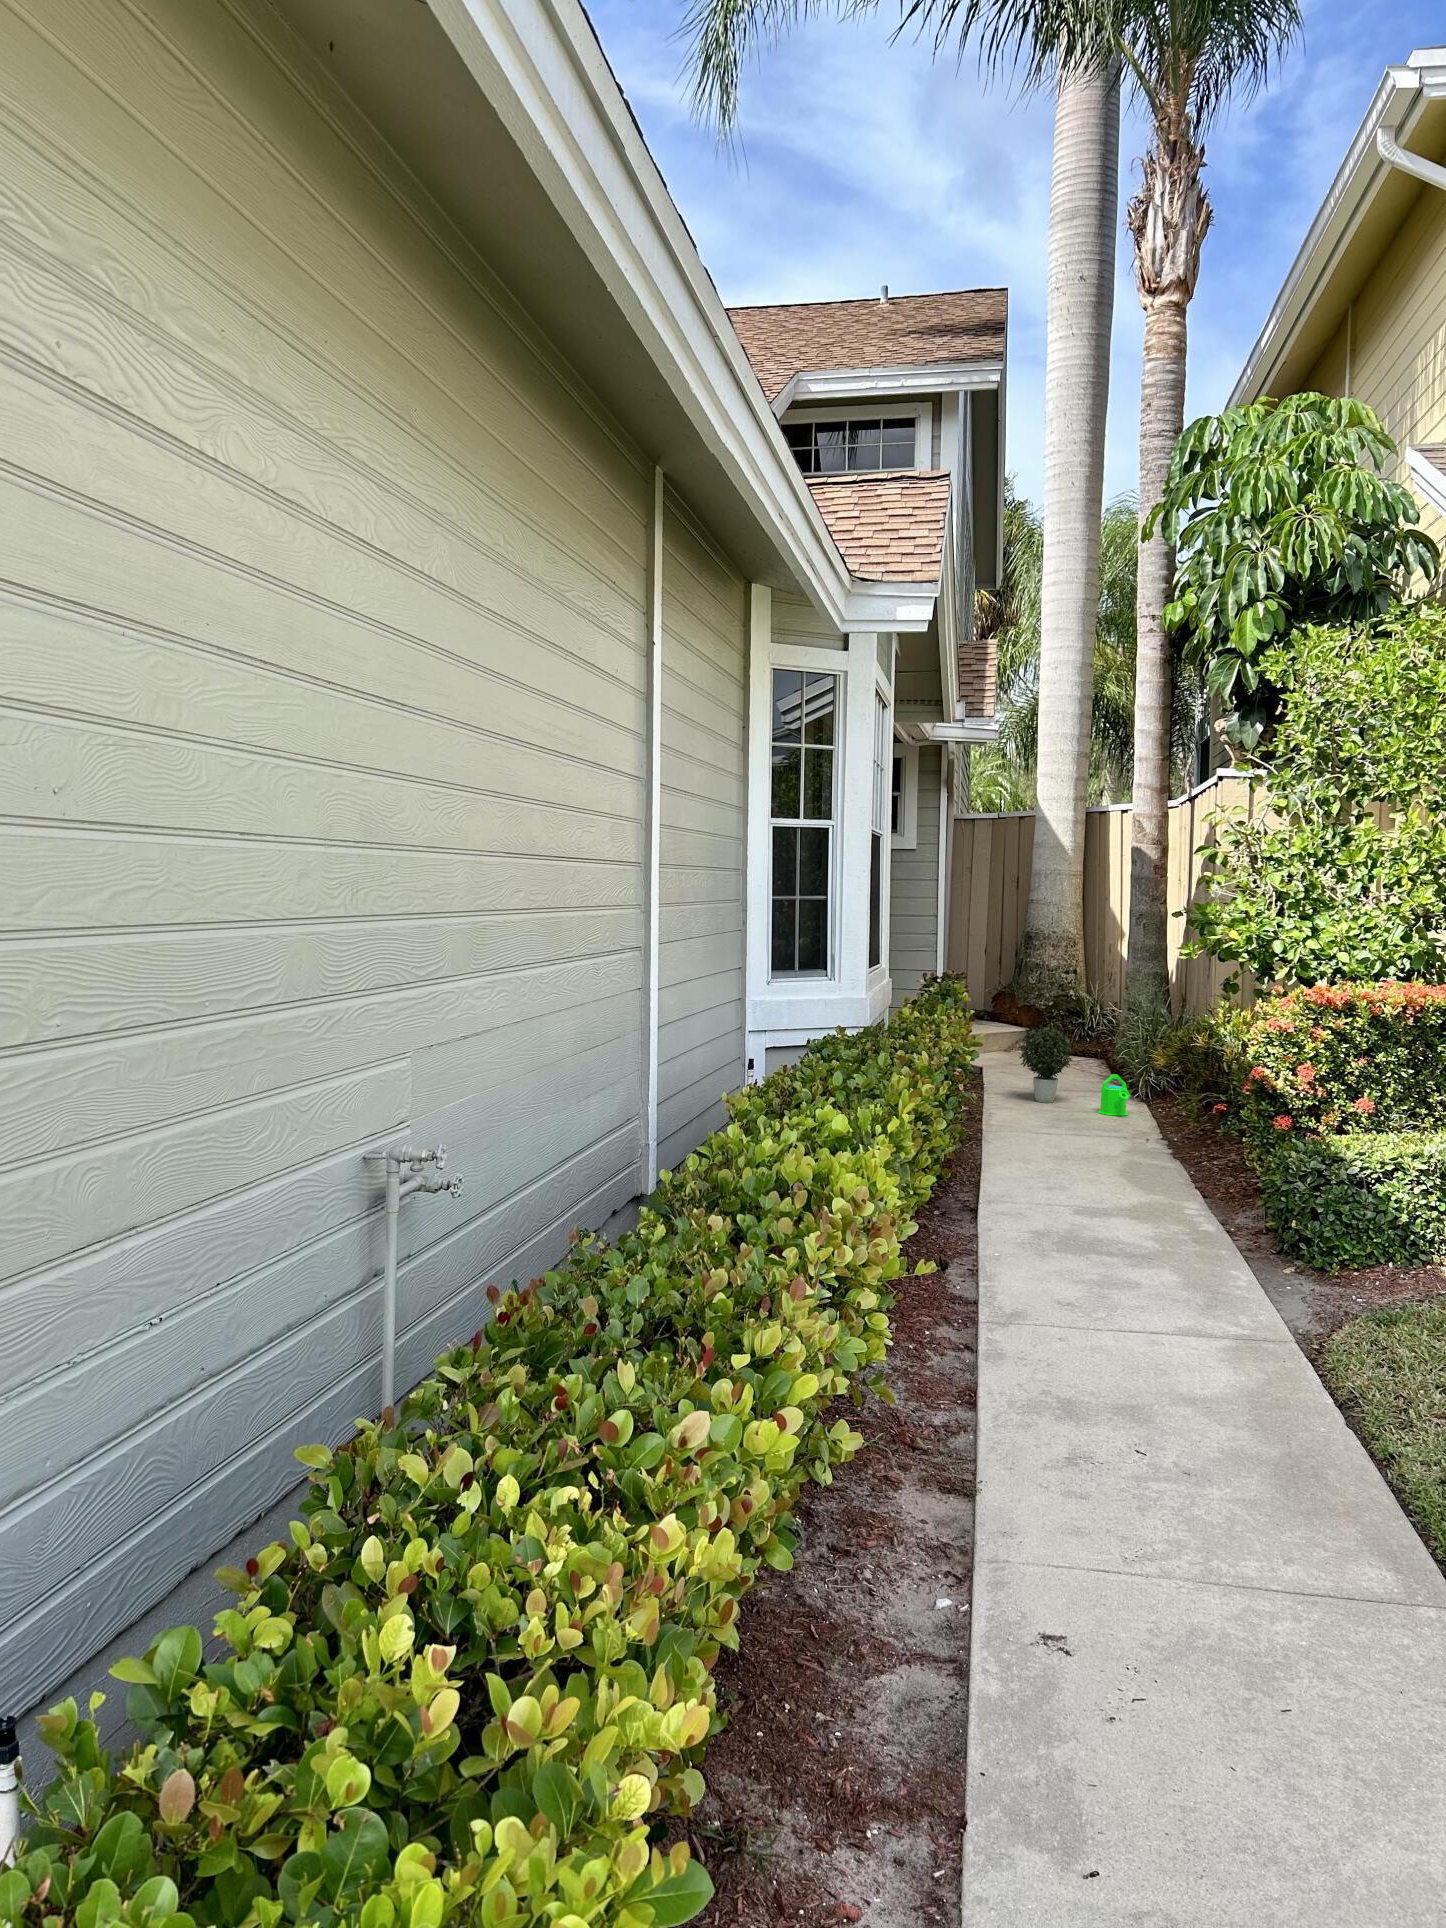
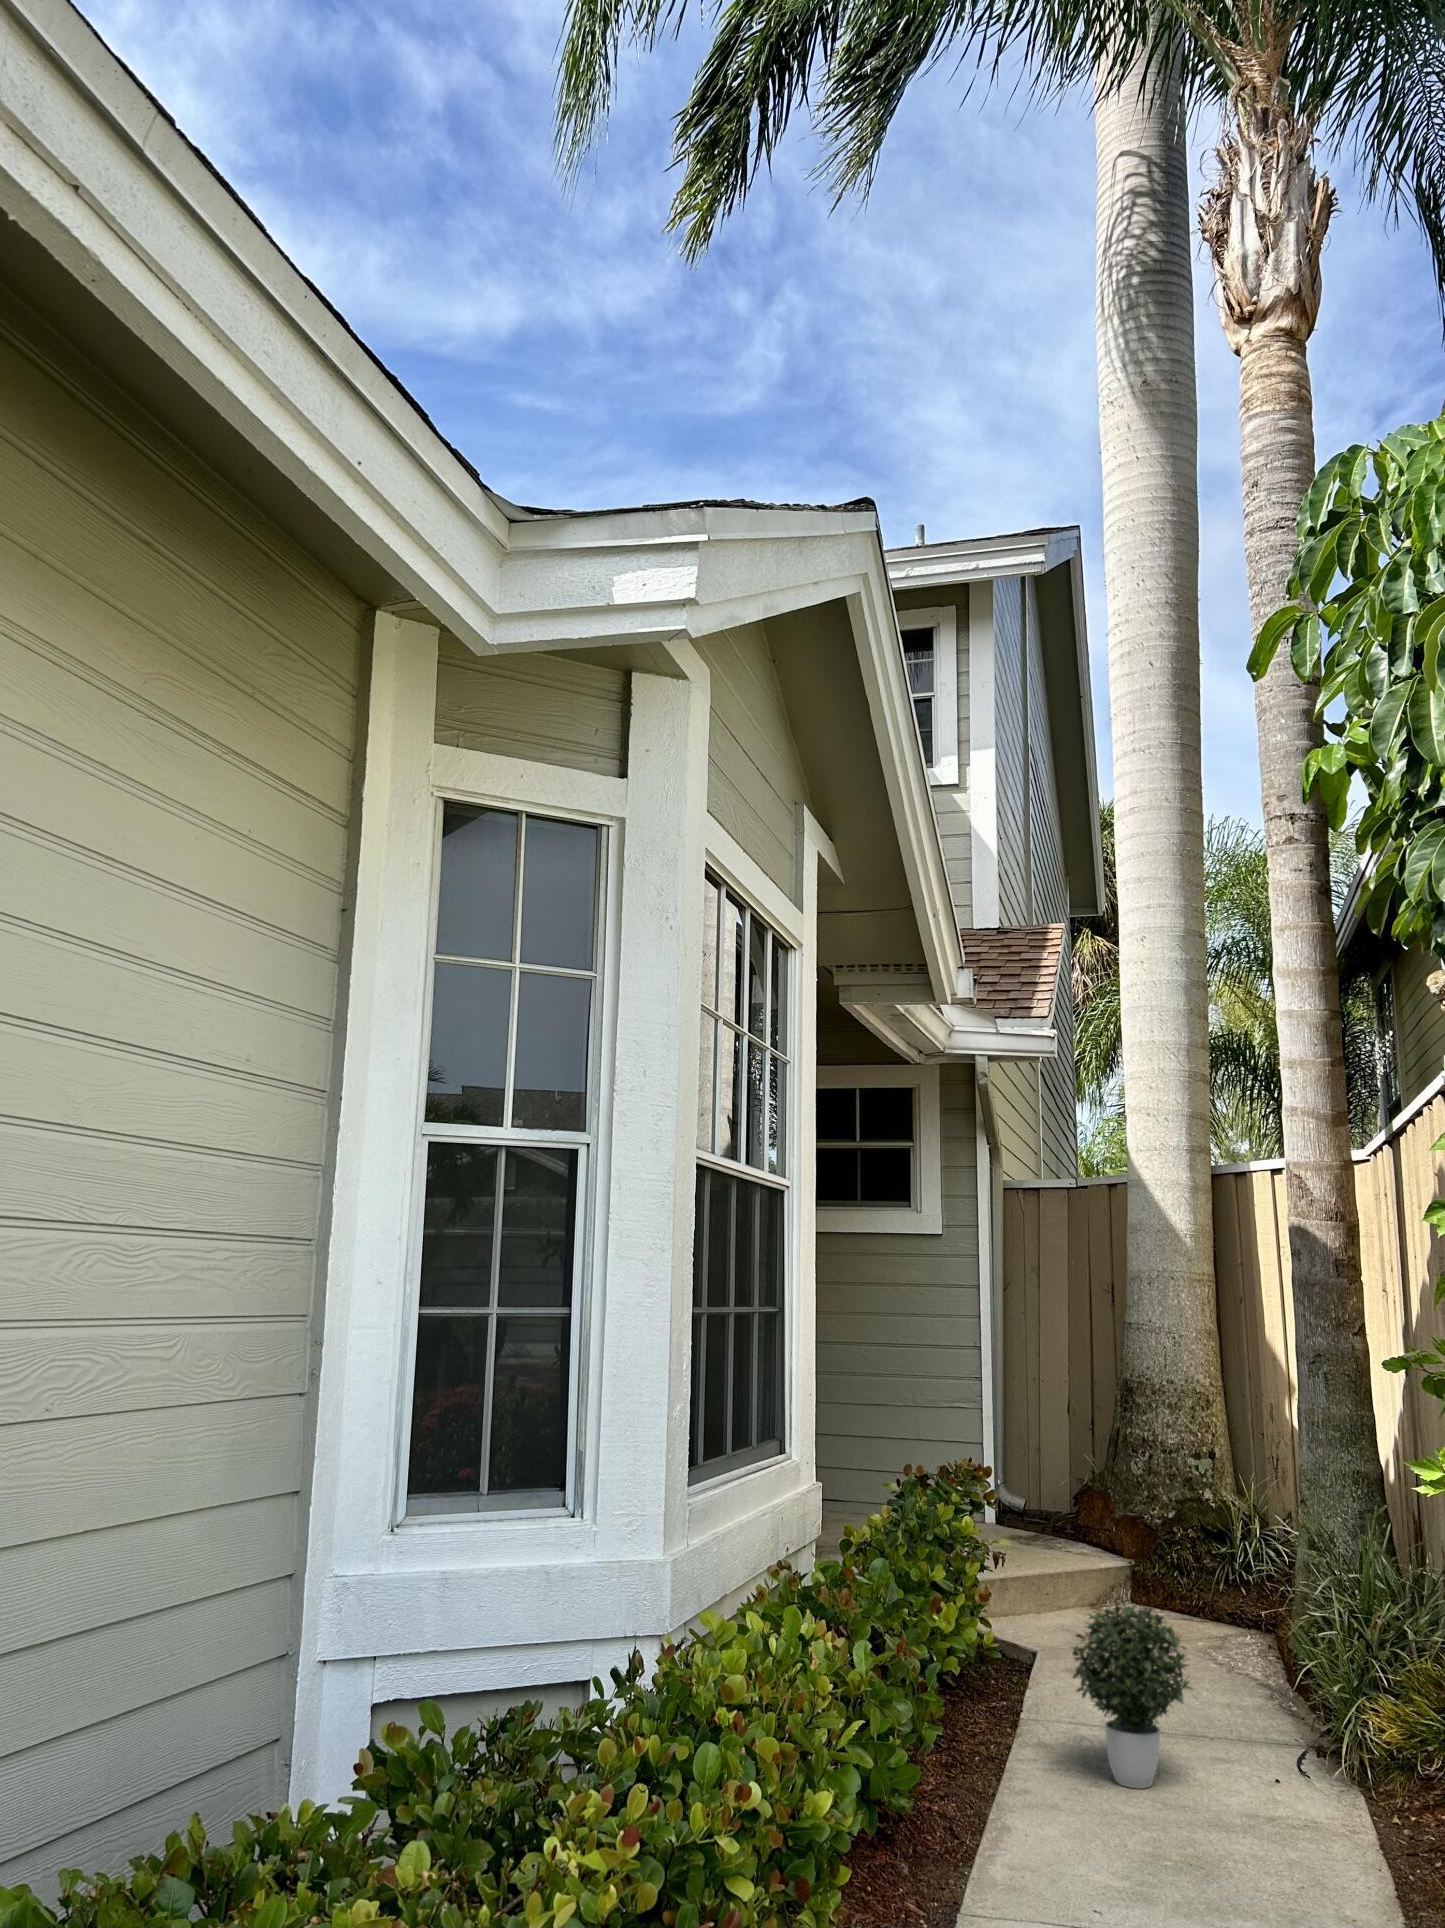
watering can: present [1098,1074,1130,1116] -> none [1253,1736,1325,1846]

